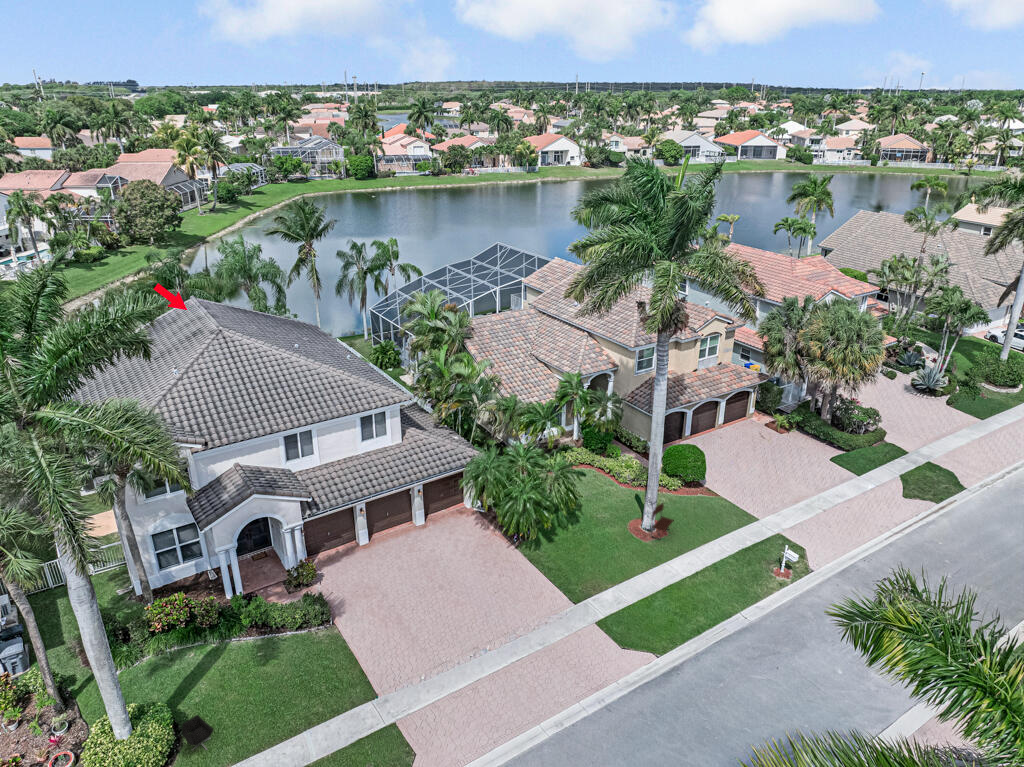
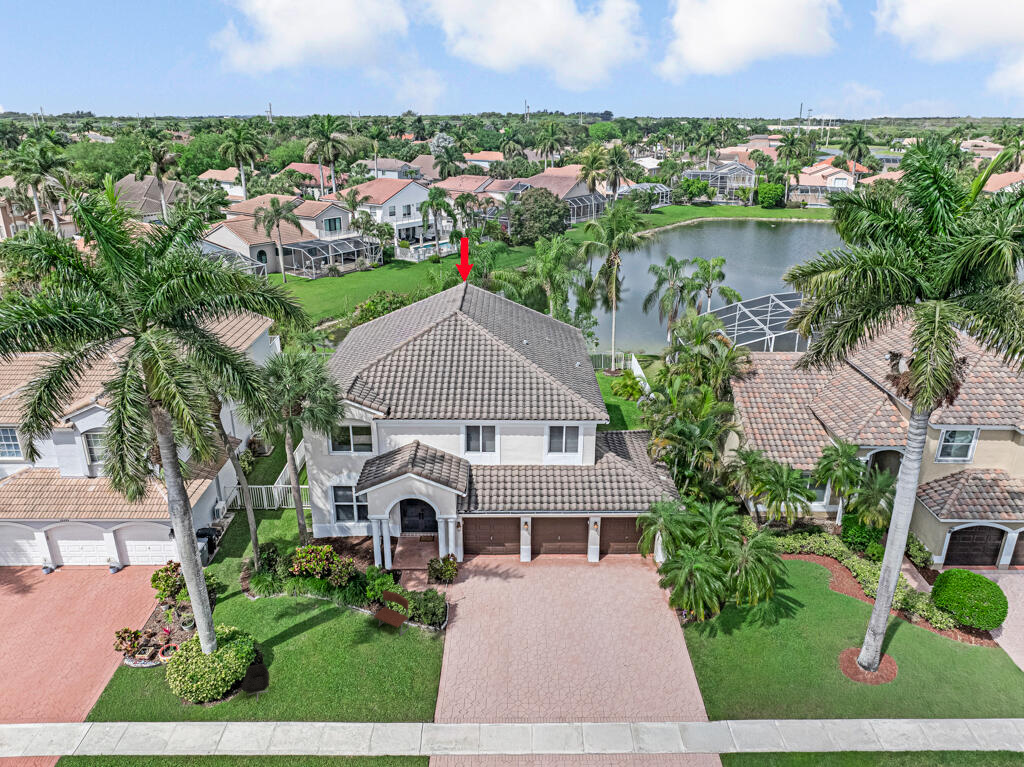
bench: present [651,503,673,539] -> present [374,591,409,636]

